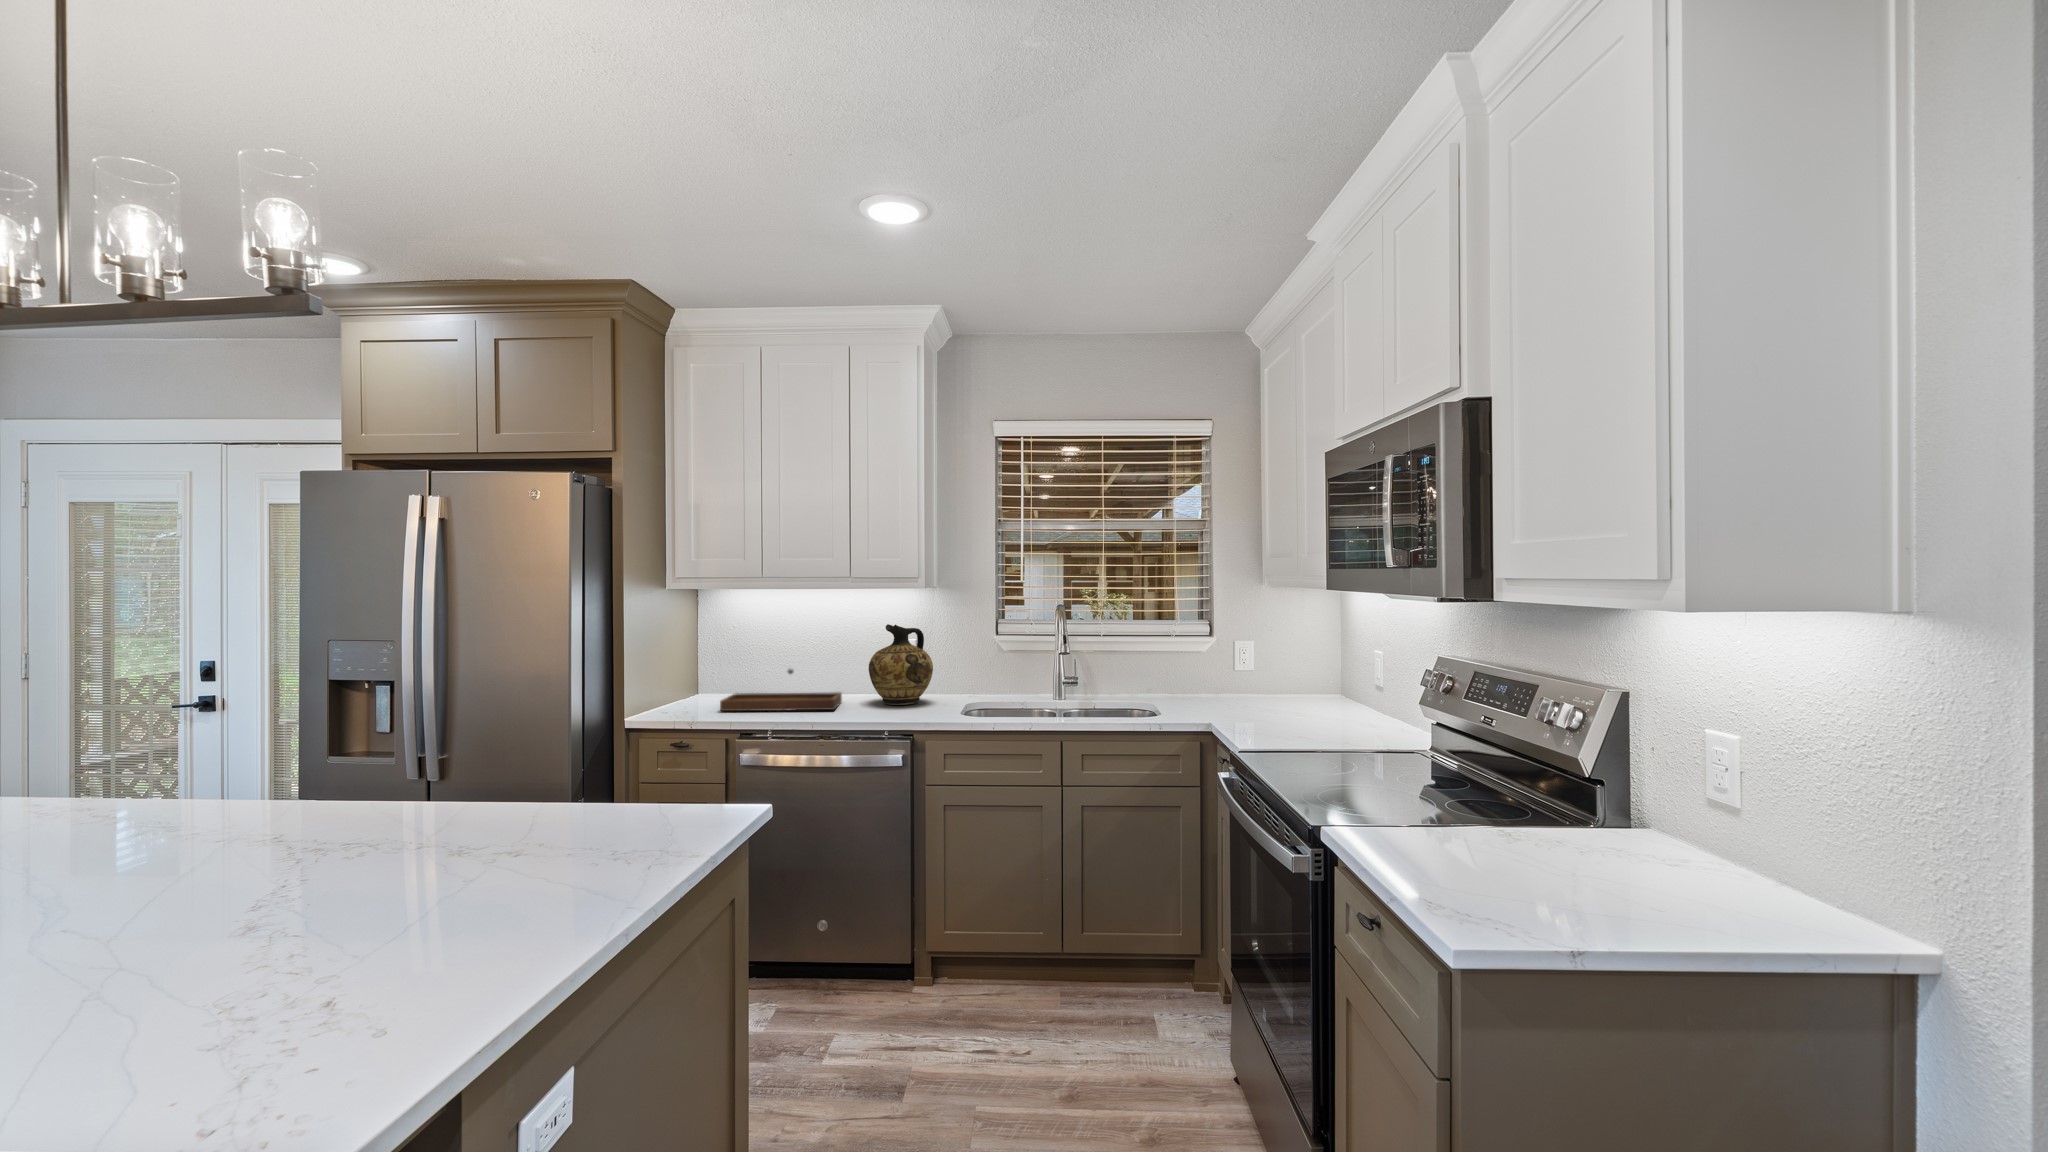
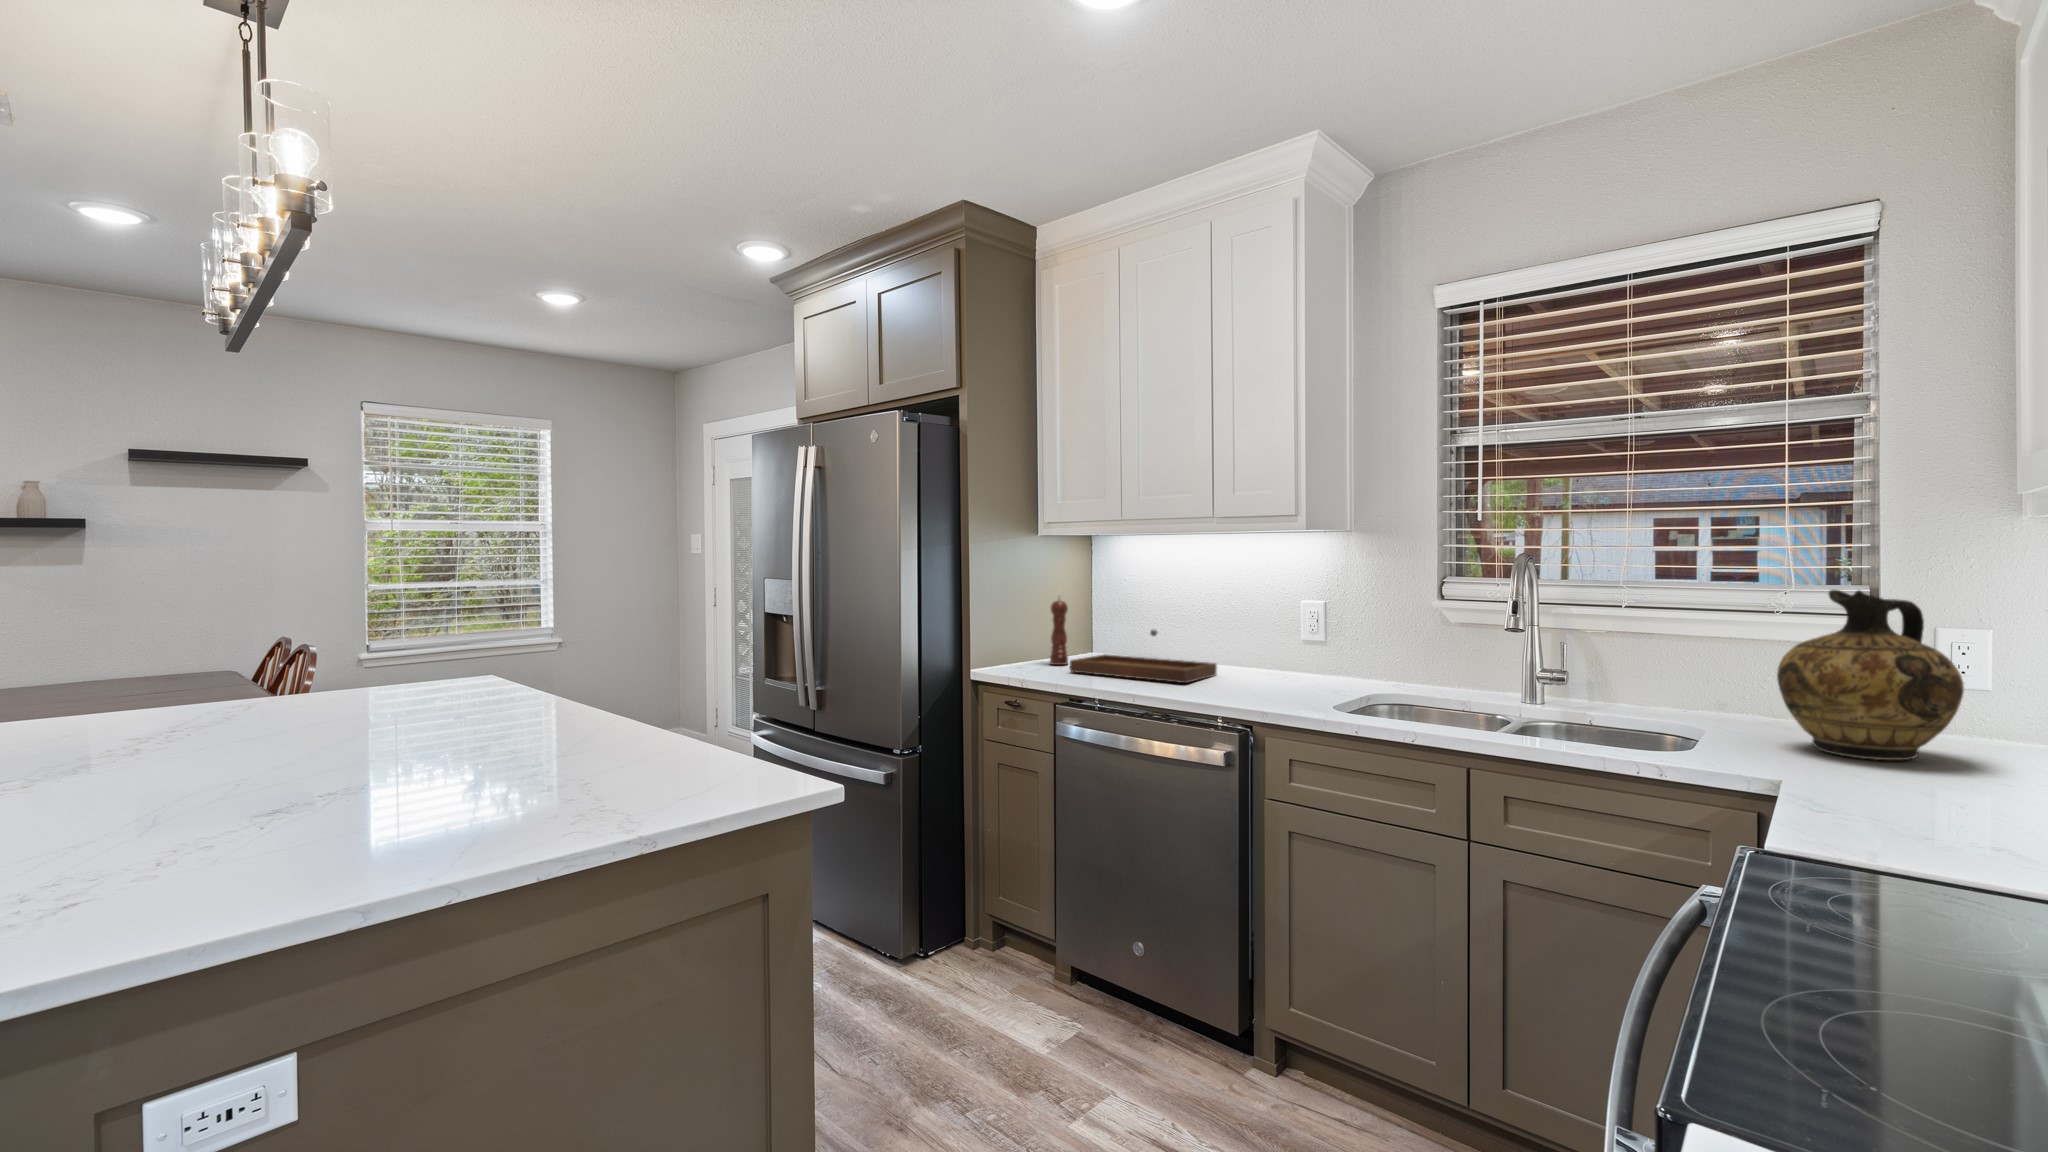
ceramic jug: present [869,624,933,705] -> present [1777,590,1964,760]
pepper mill: none [684,643,702,707] -> present [1050,596,1068,665]

